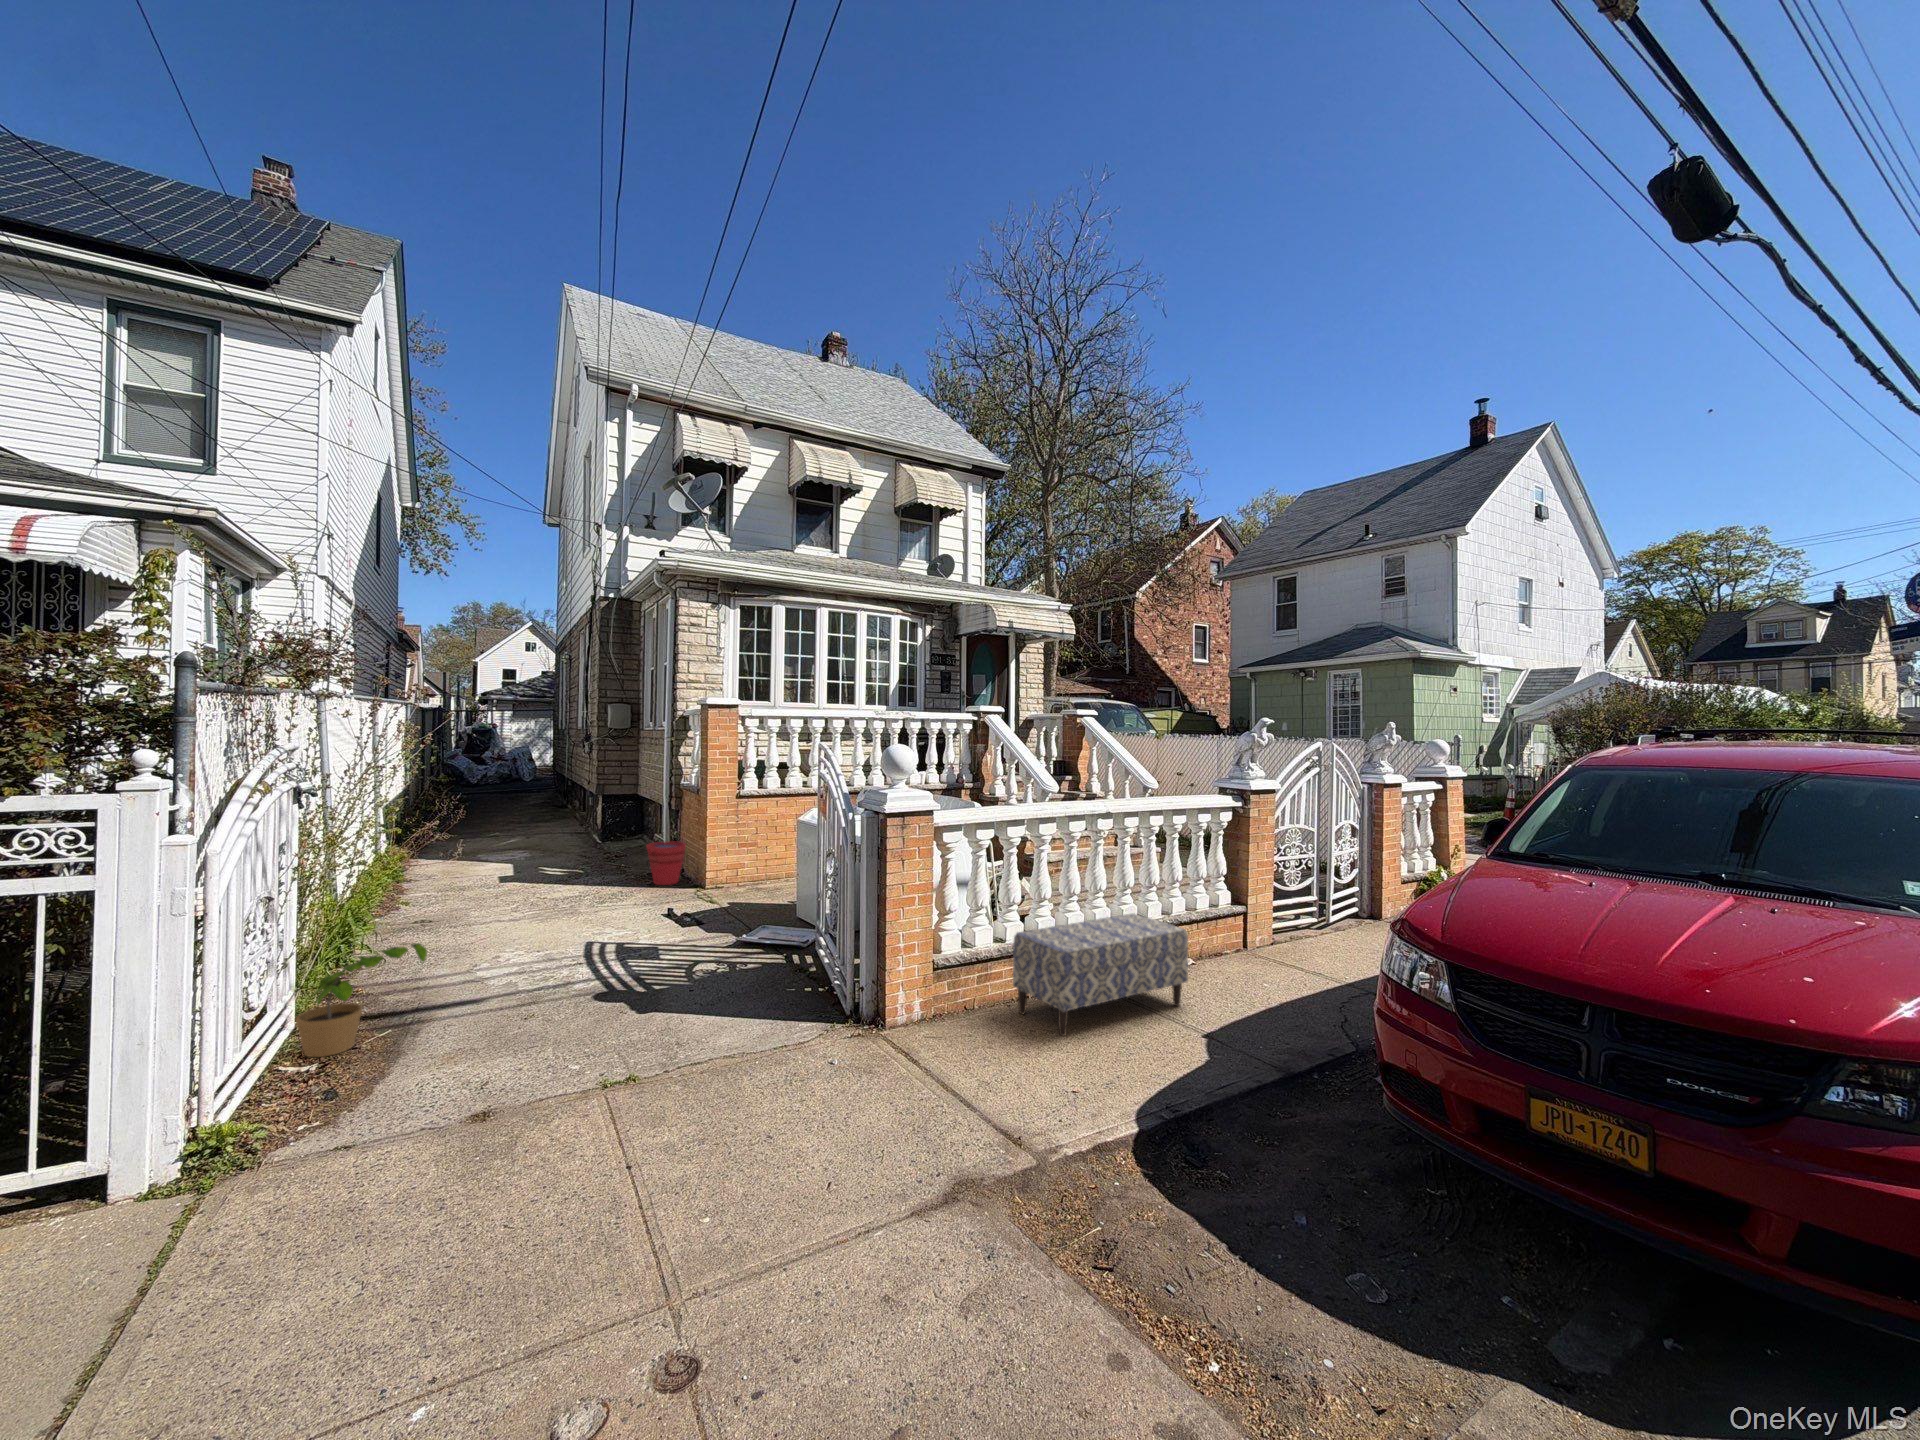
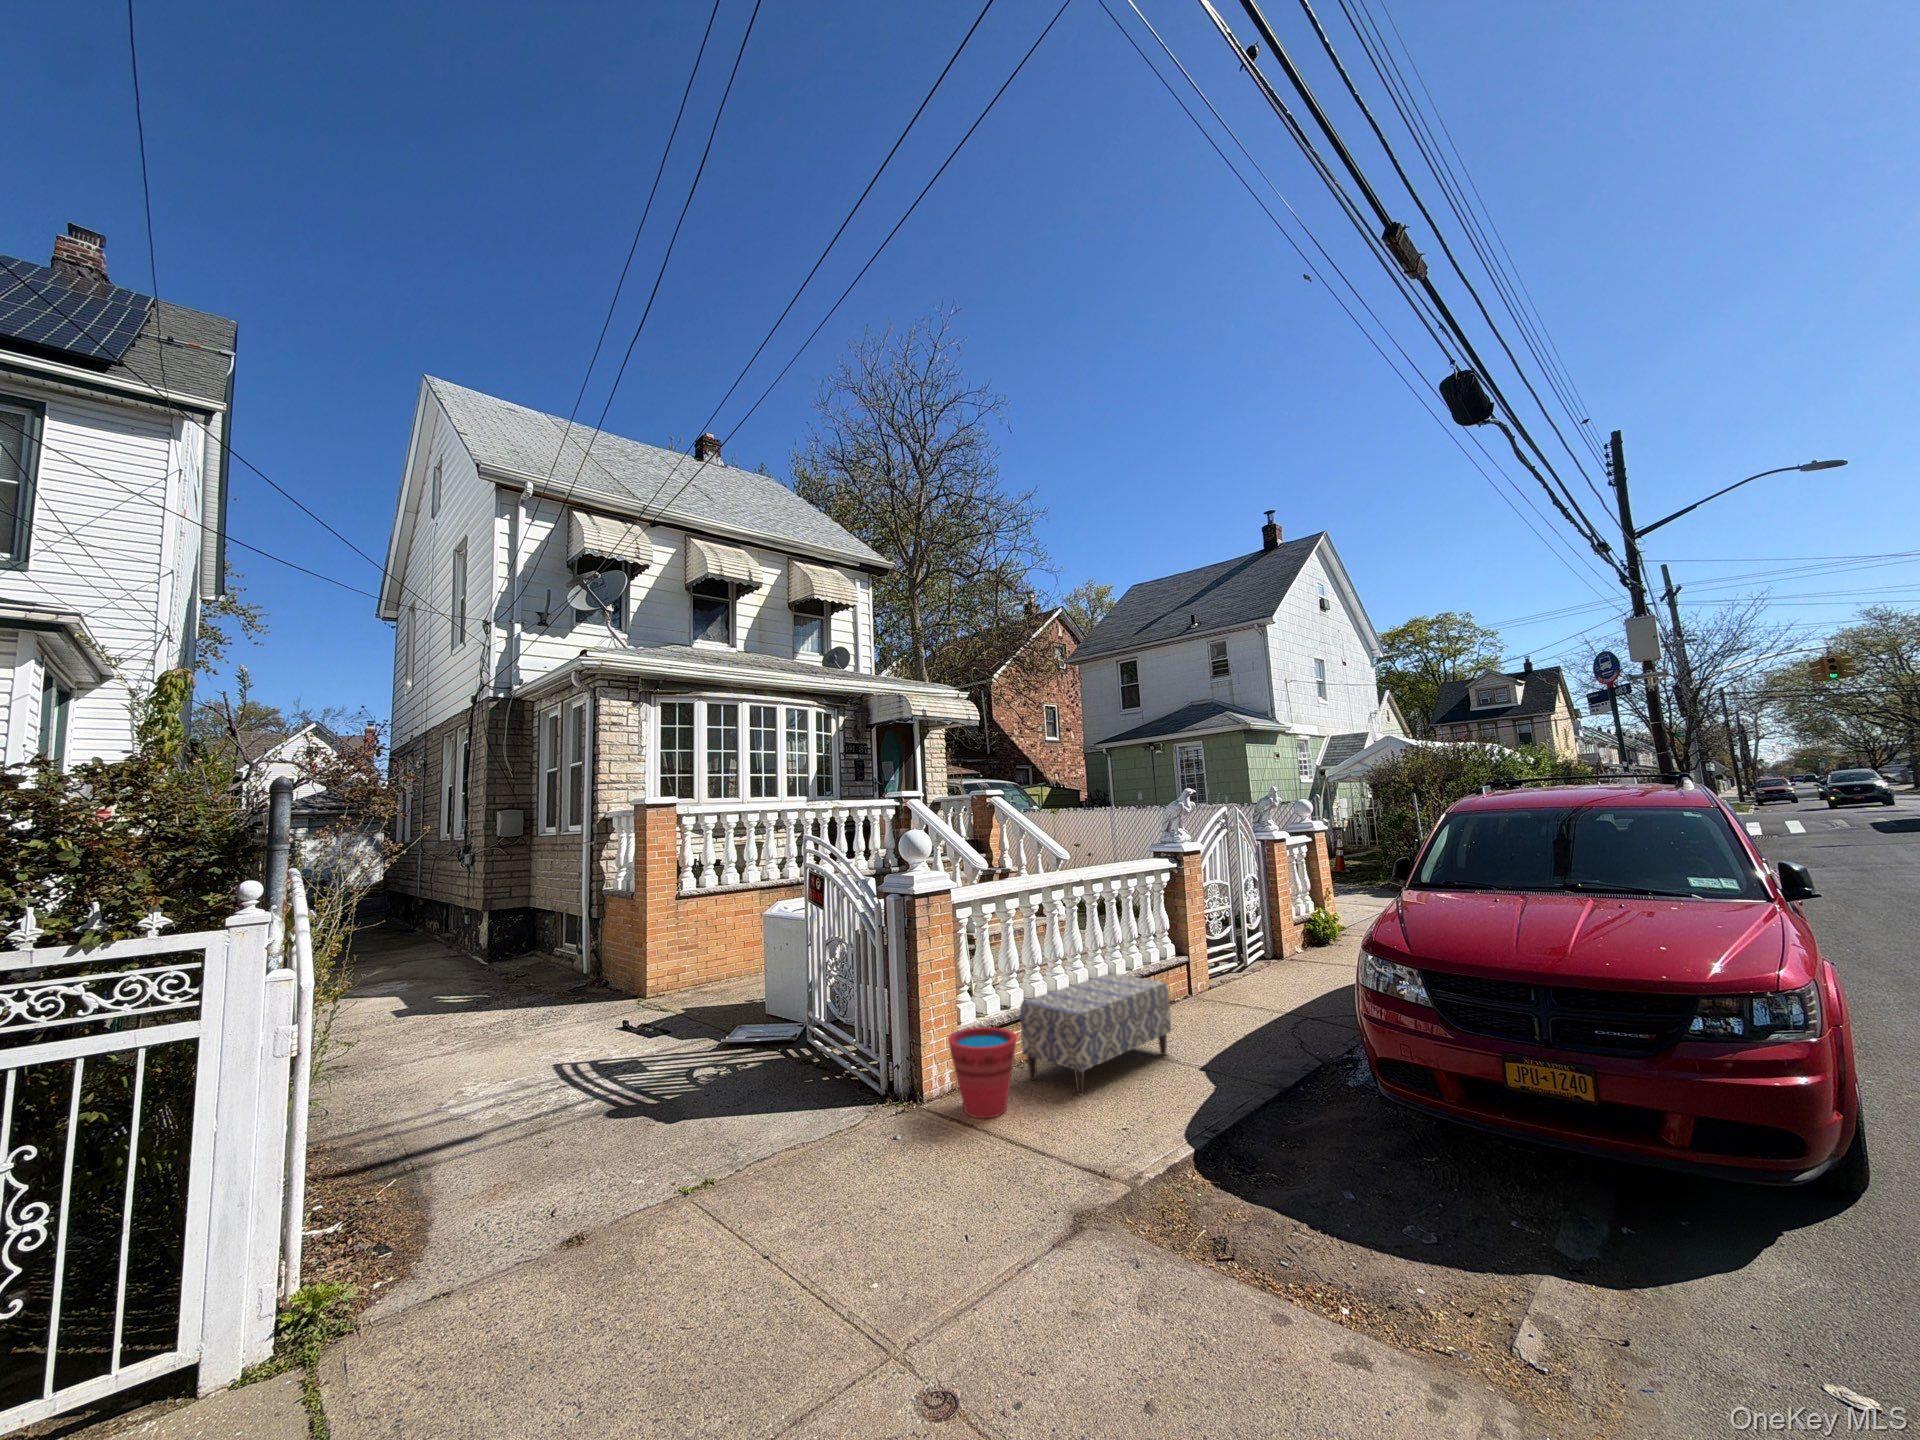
bucket: present [647,841,686,885] -> present [948,1027,1017,1118]
potted plant: present [296,943,427,1057] -> none [269,1081,421,1229]

